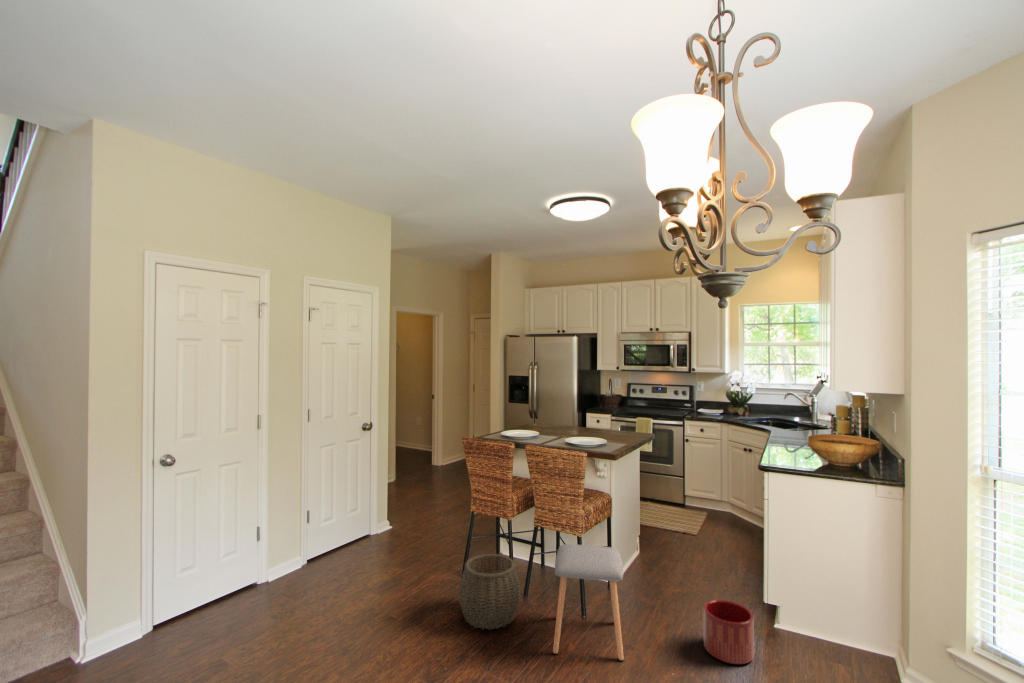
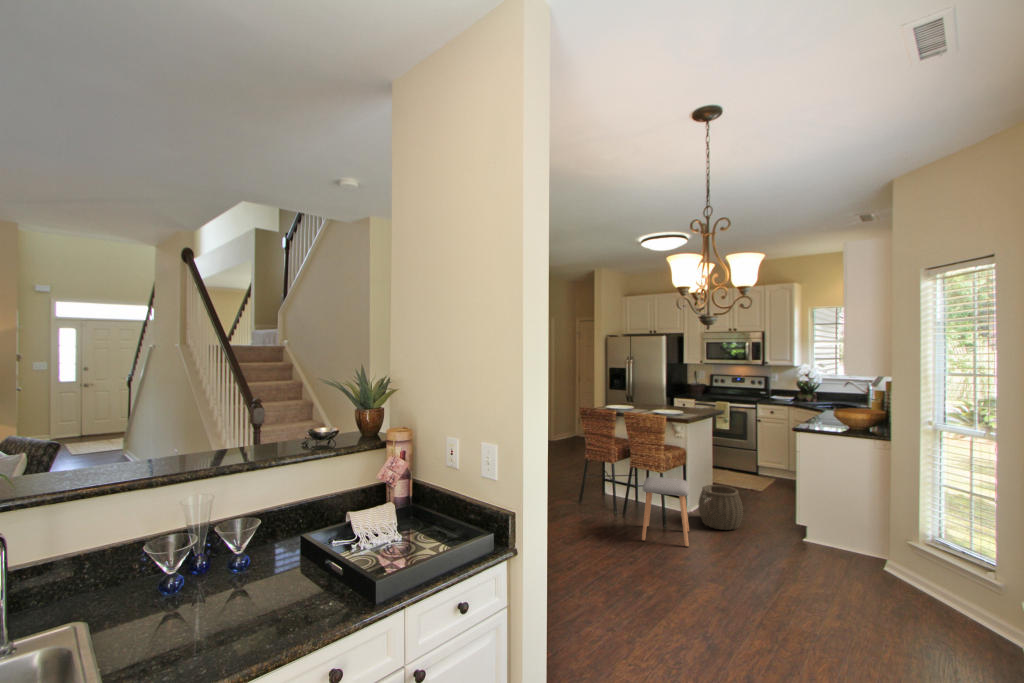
woven basket: present [459,554,520,629] -> present [698,485,743,530]
planter: present [704,600,754,664] -> none [746,516,781,554]

